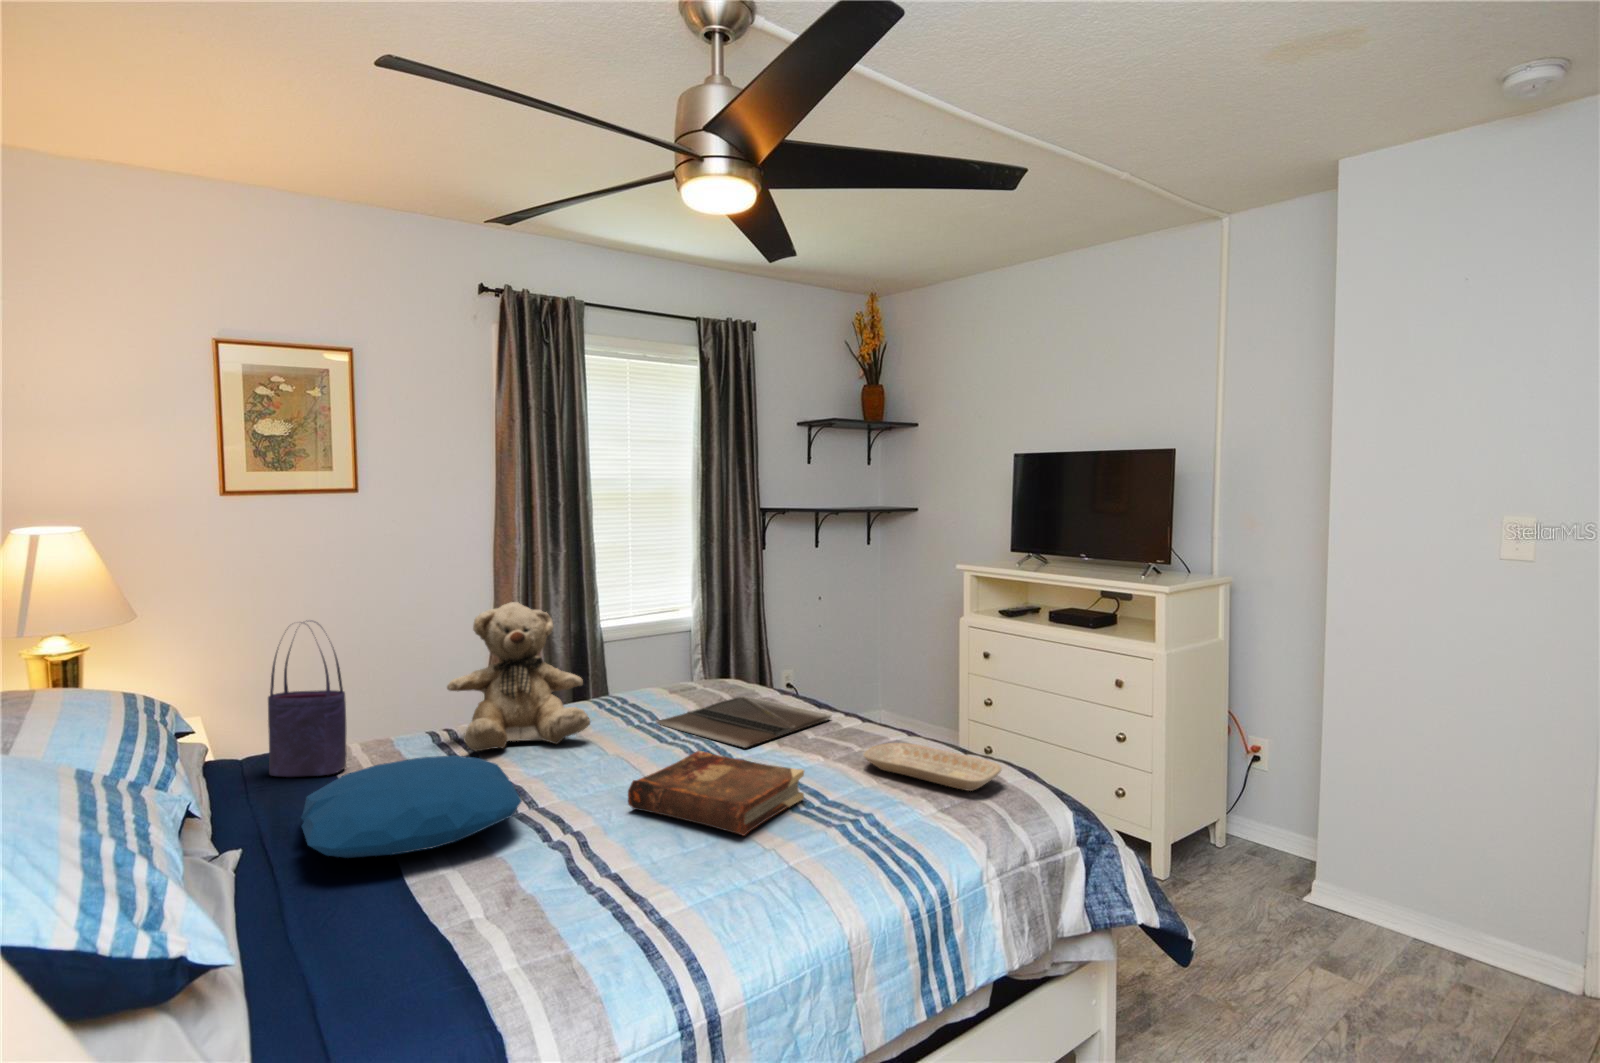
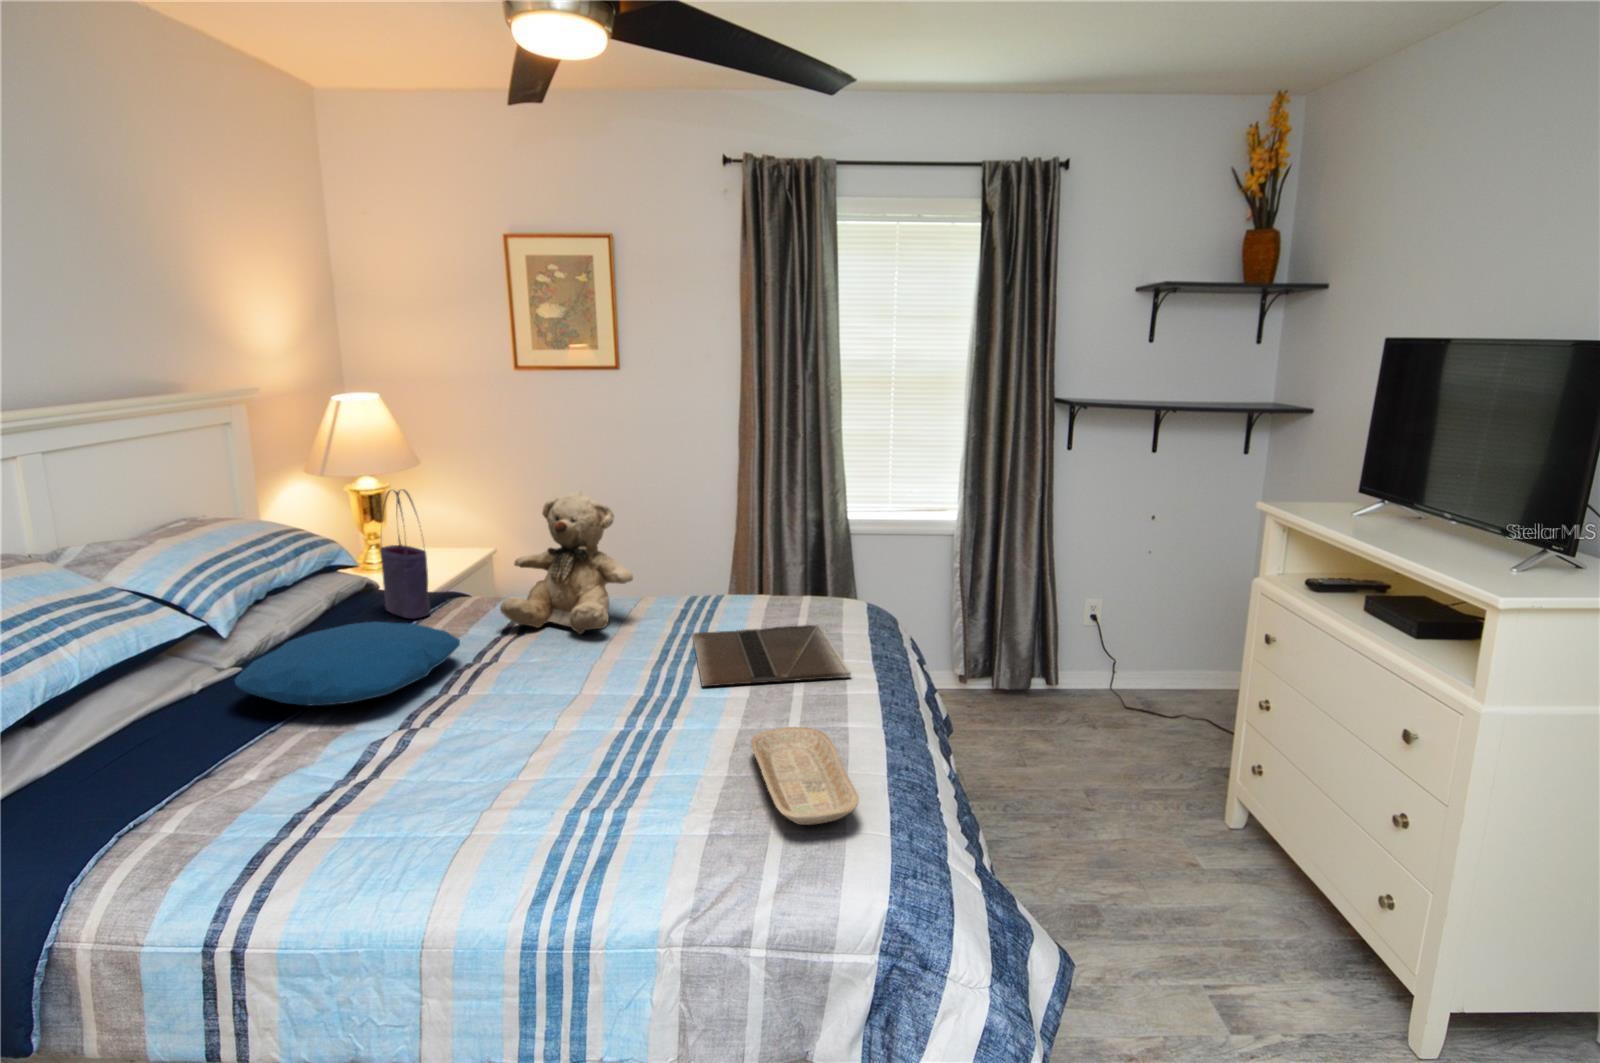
book: present [628,751,804,836] -> none [489,678,631,784]

